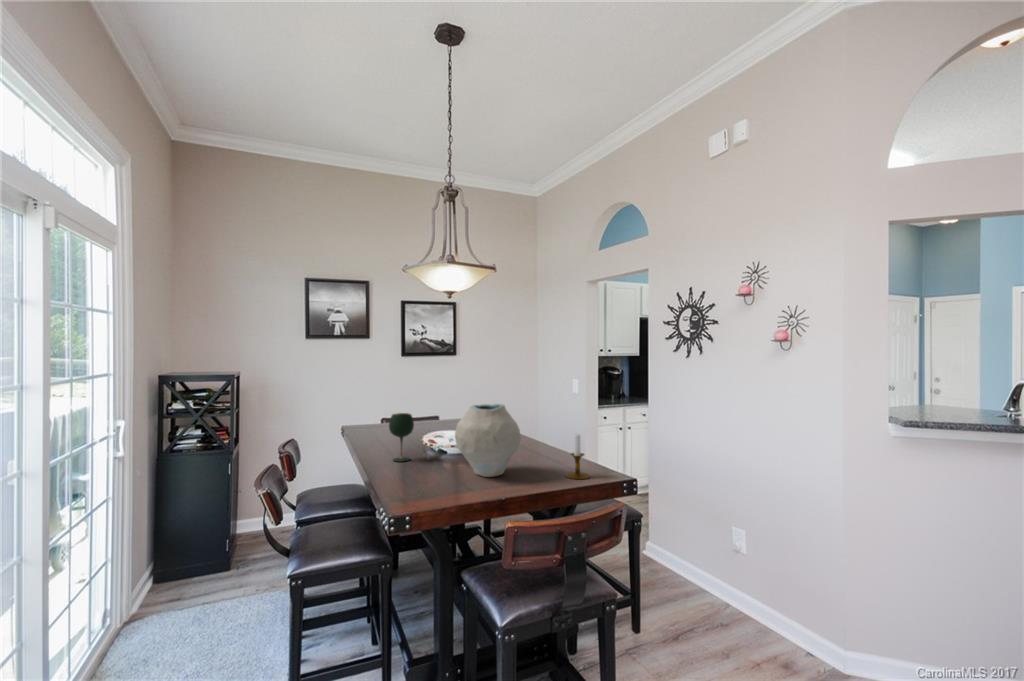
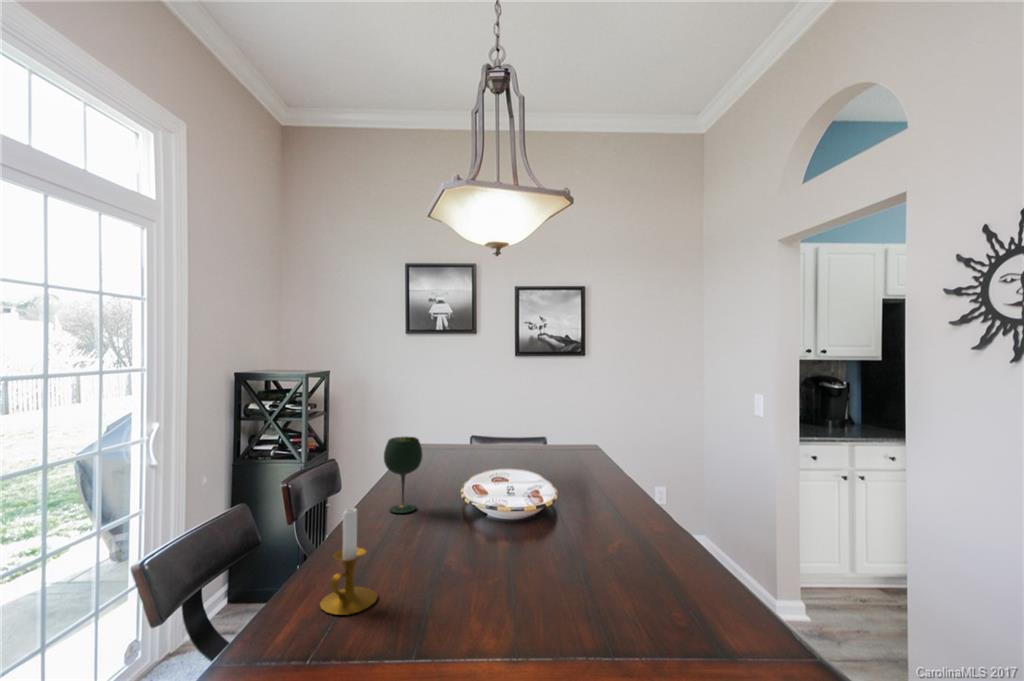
vase: present [455,404,521,477] -> none [432,435,557,578]
candlestick: present [565,434,590,479] -> present [320,508,378,615]

